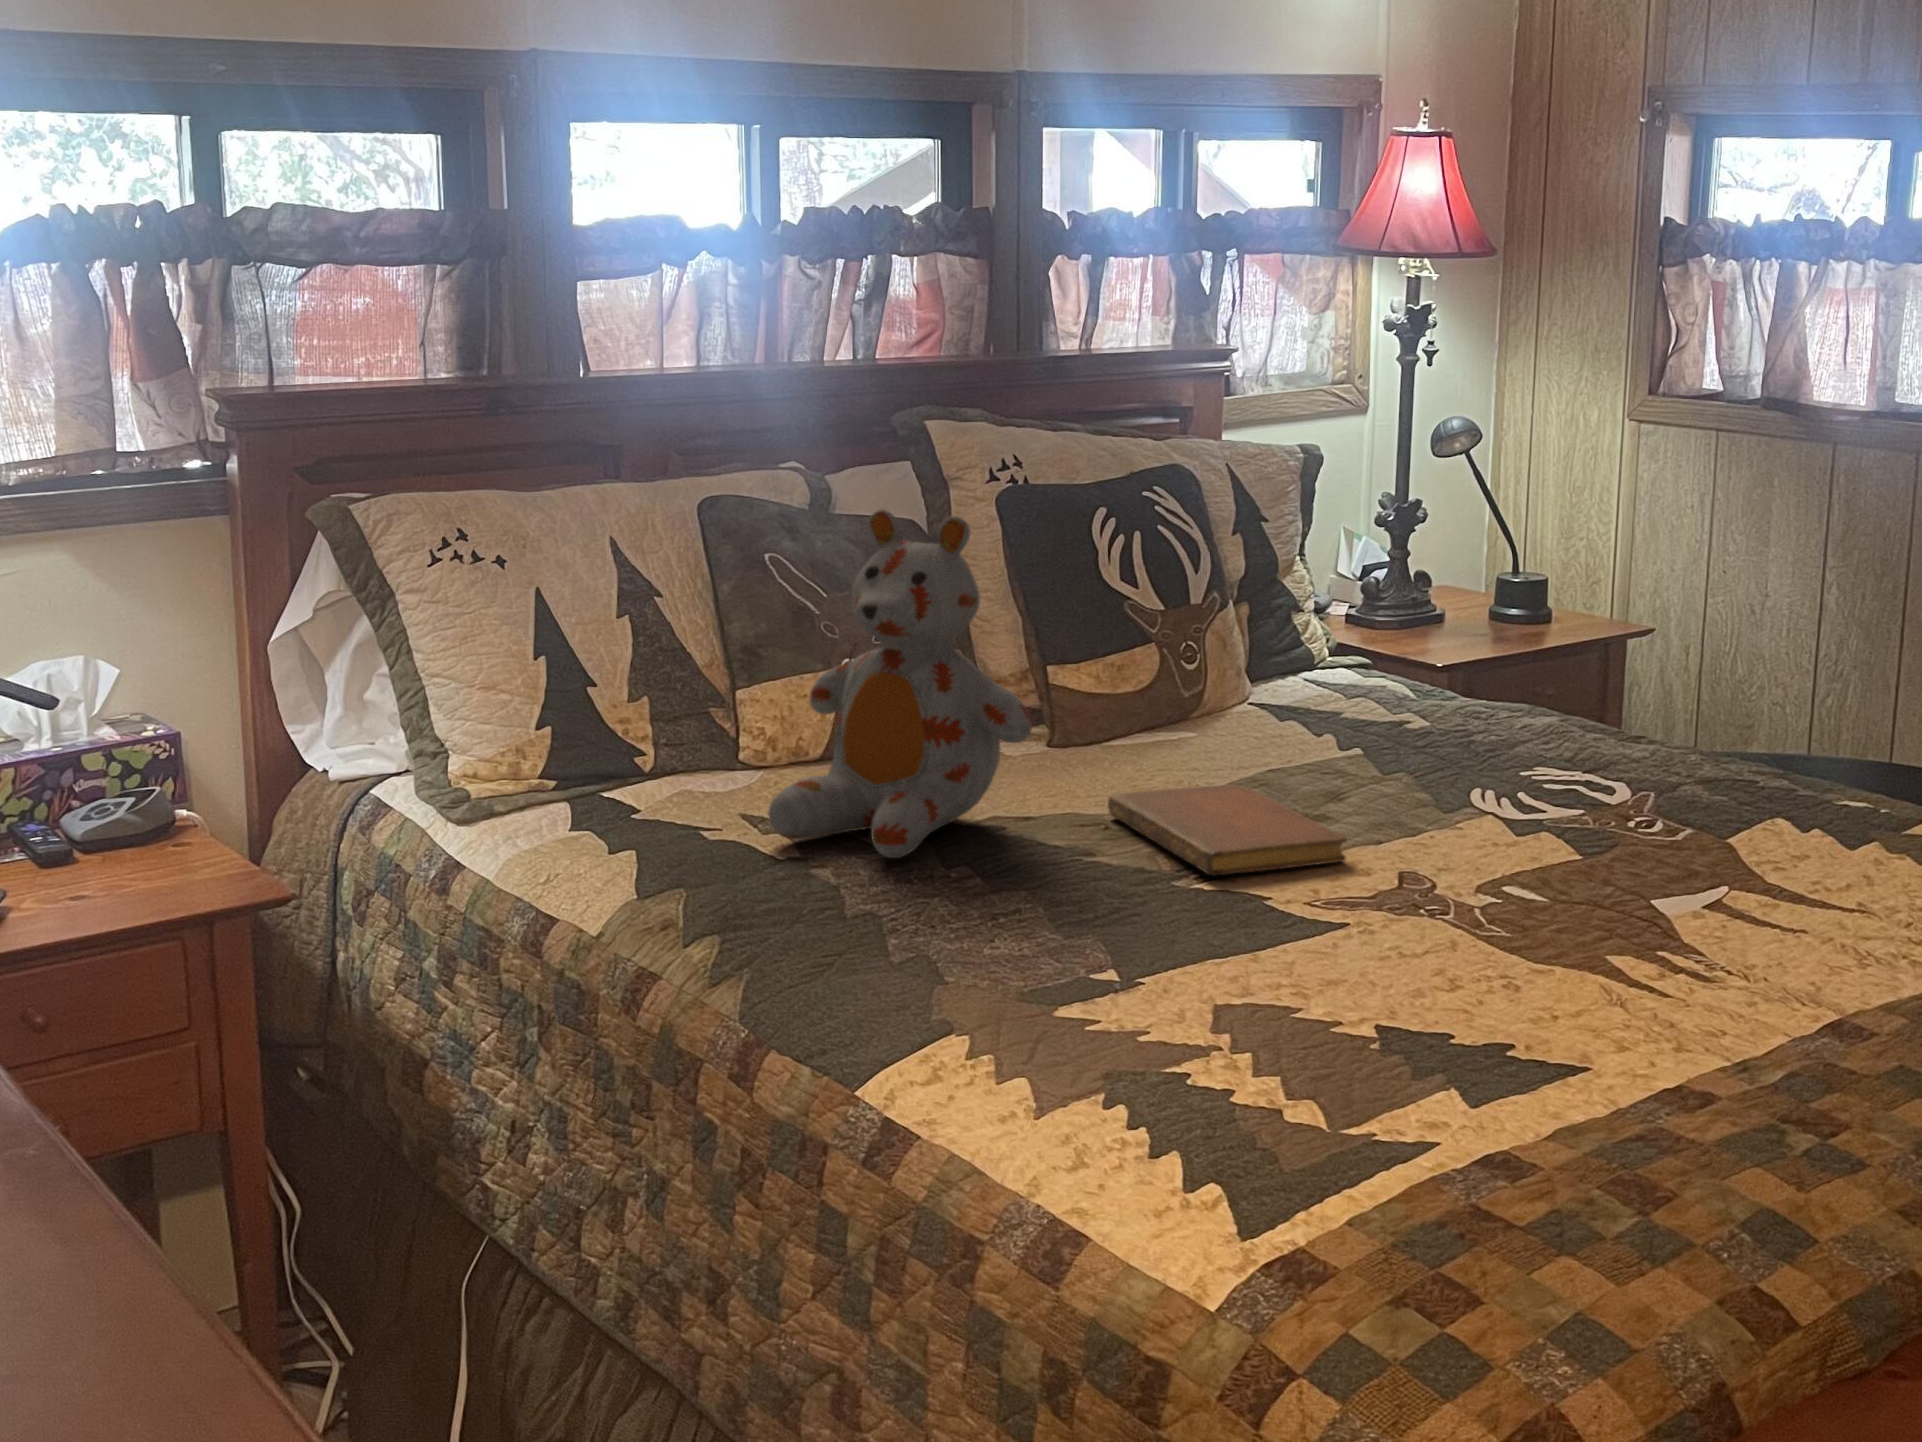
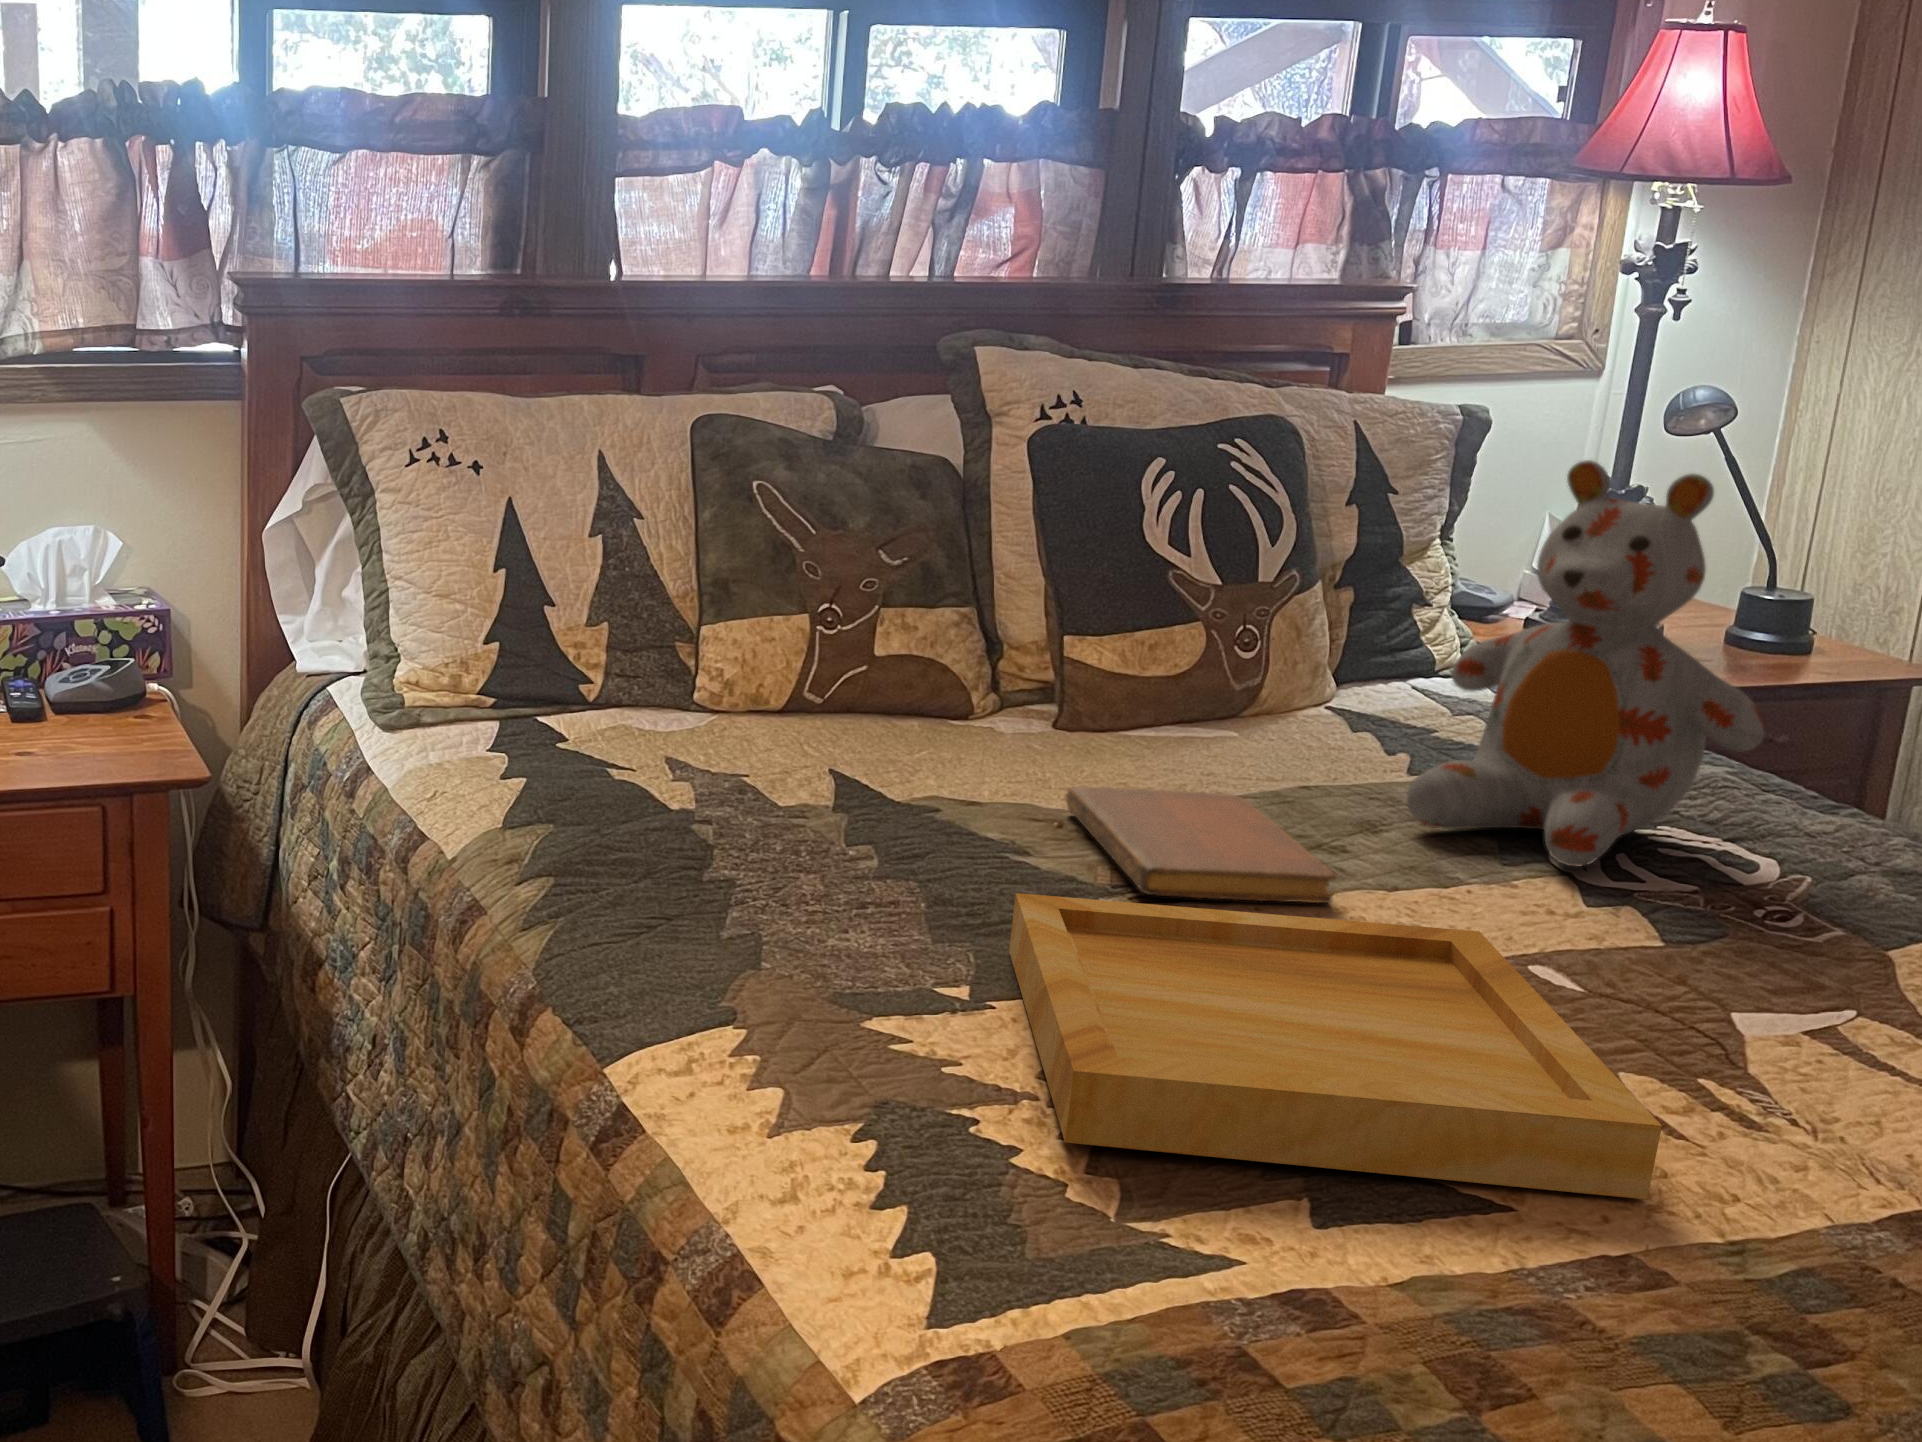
stuffed bear: present [768,509,1032,858] -> present [1407,460,1764,866]
tray: none [1134,865,1668,1079] -> present [1009,893,1662,1199]

